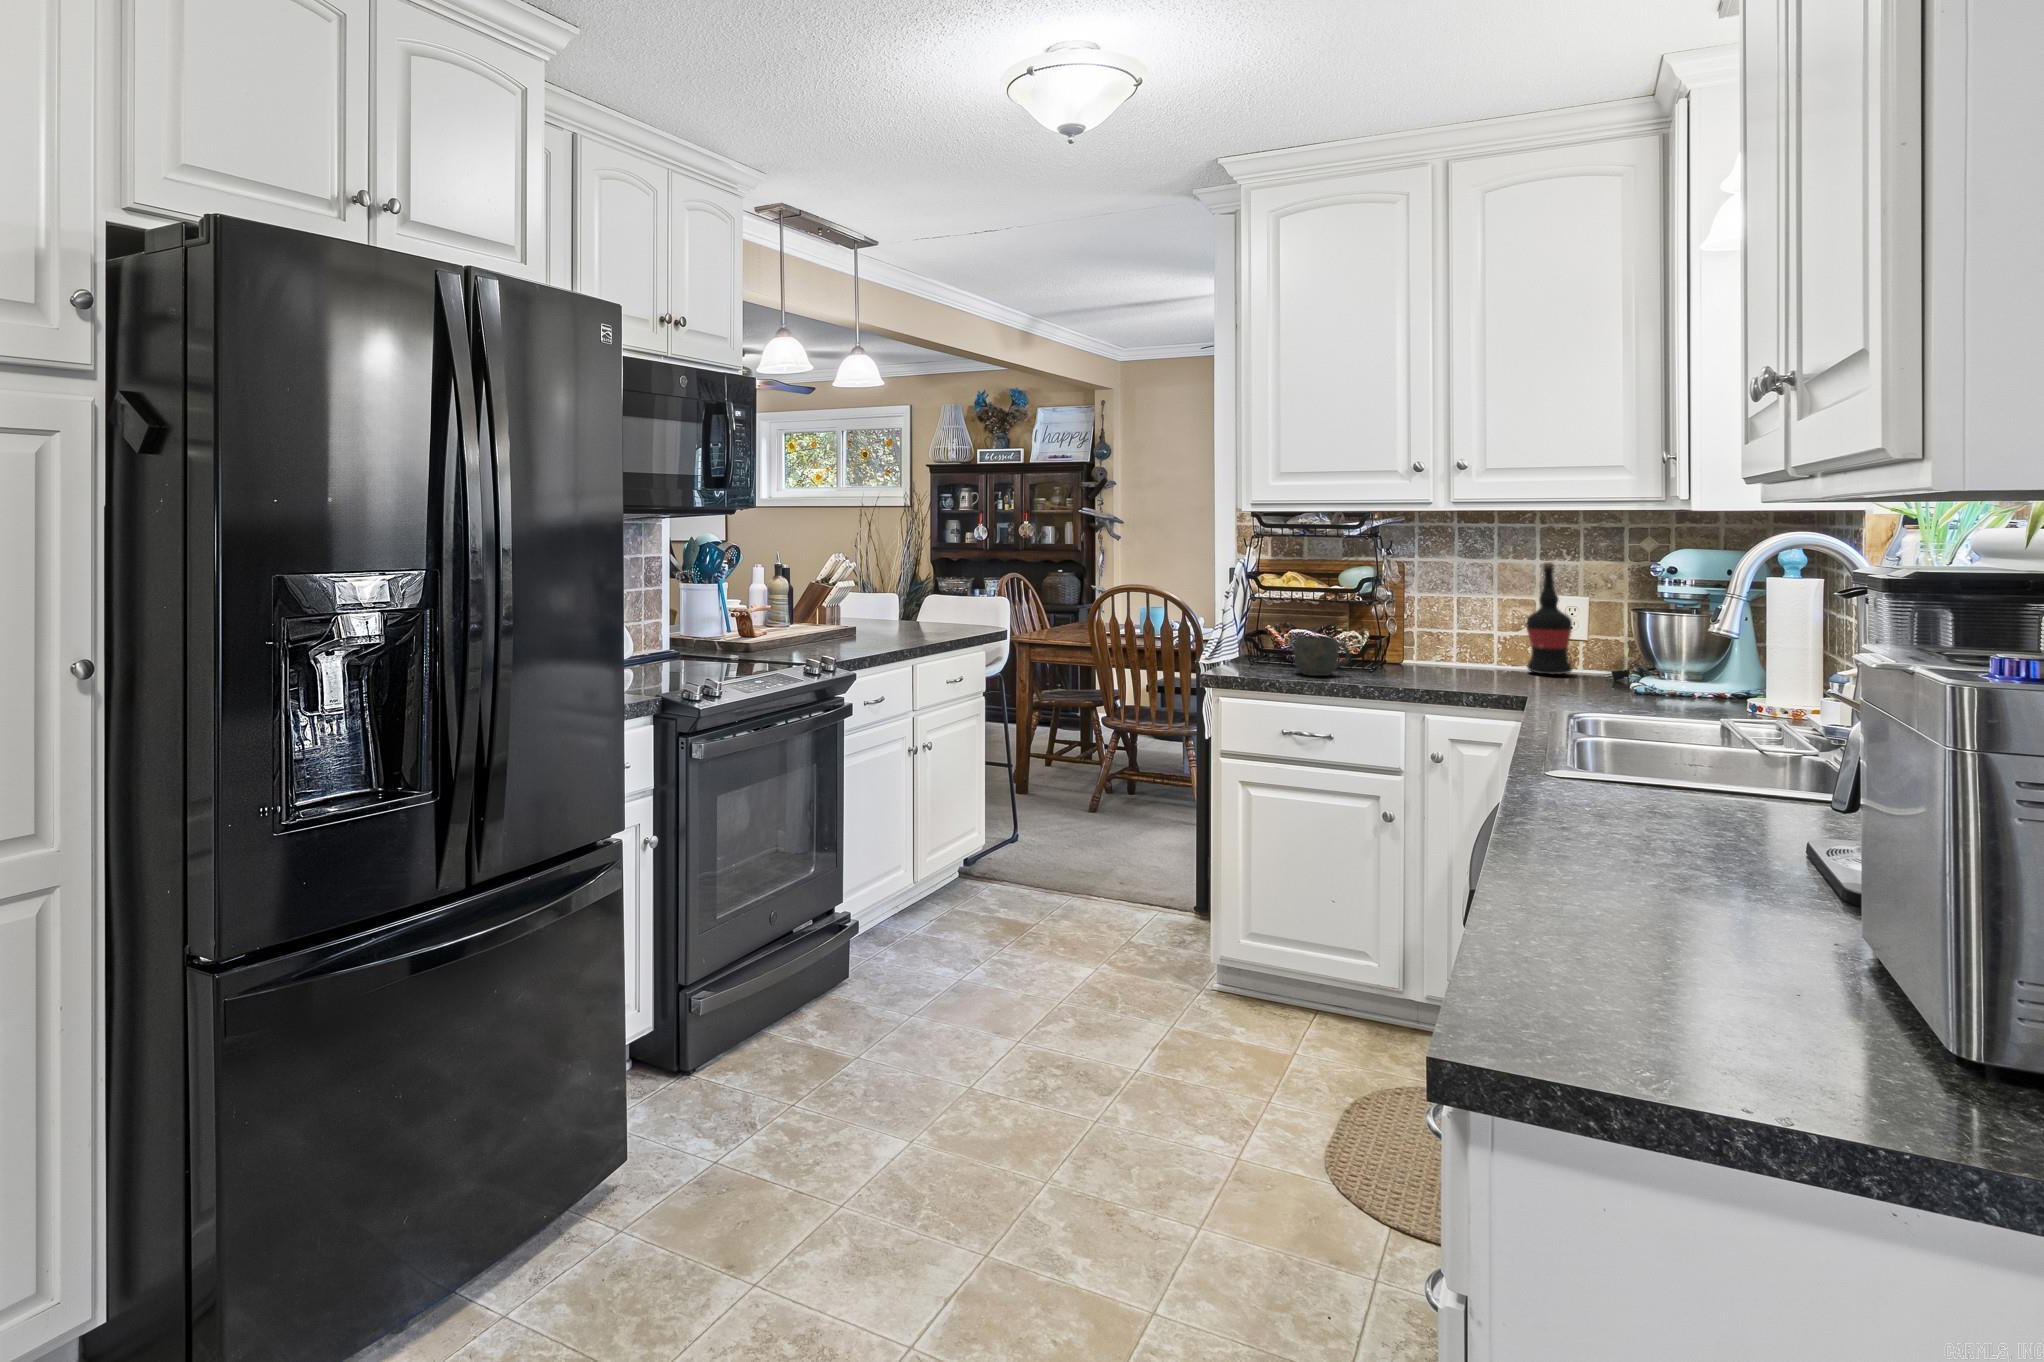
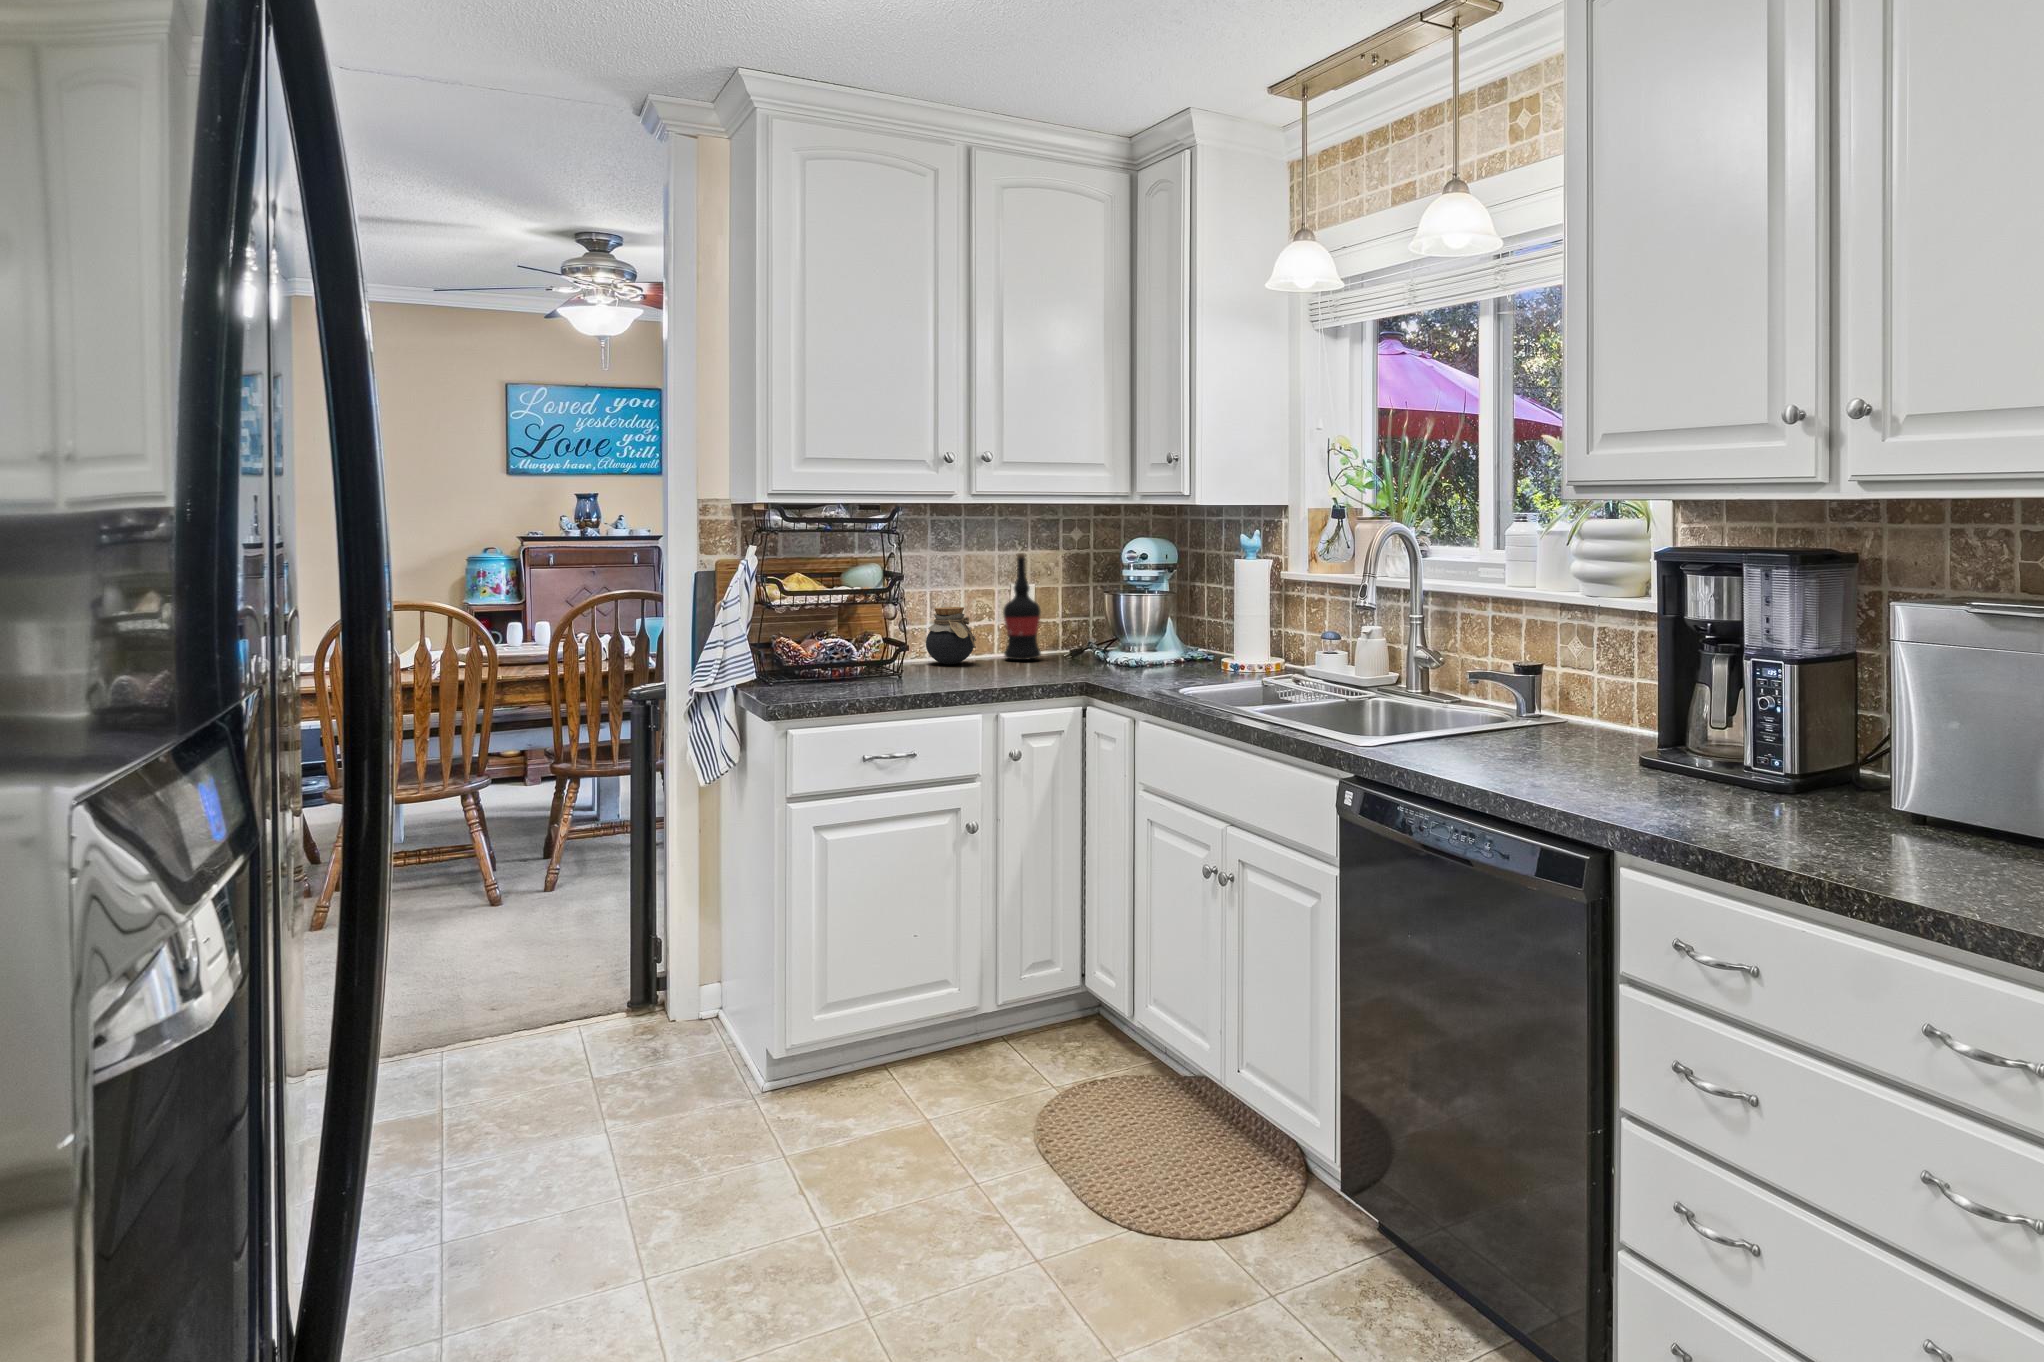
jar: none [1431,613,1483,669] -> present [926,607,976,664]
mug: present [1293,635,1350,676] -> none [841,641,897,687]

